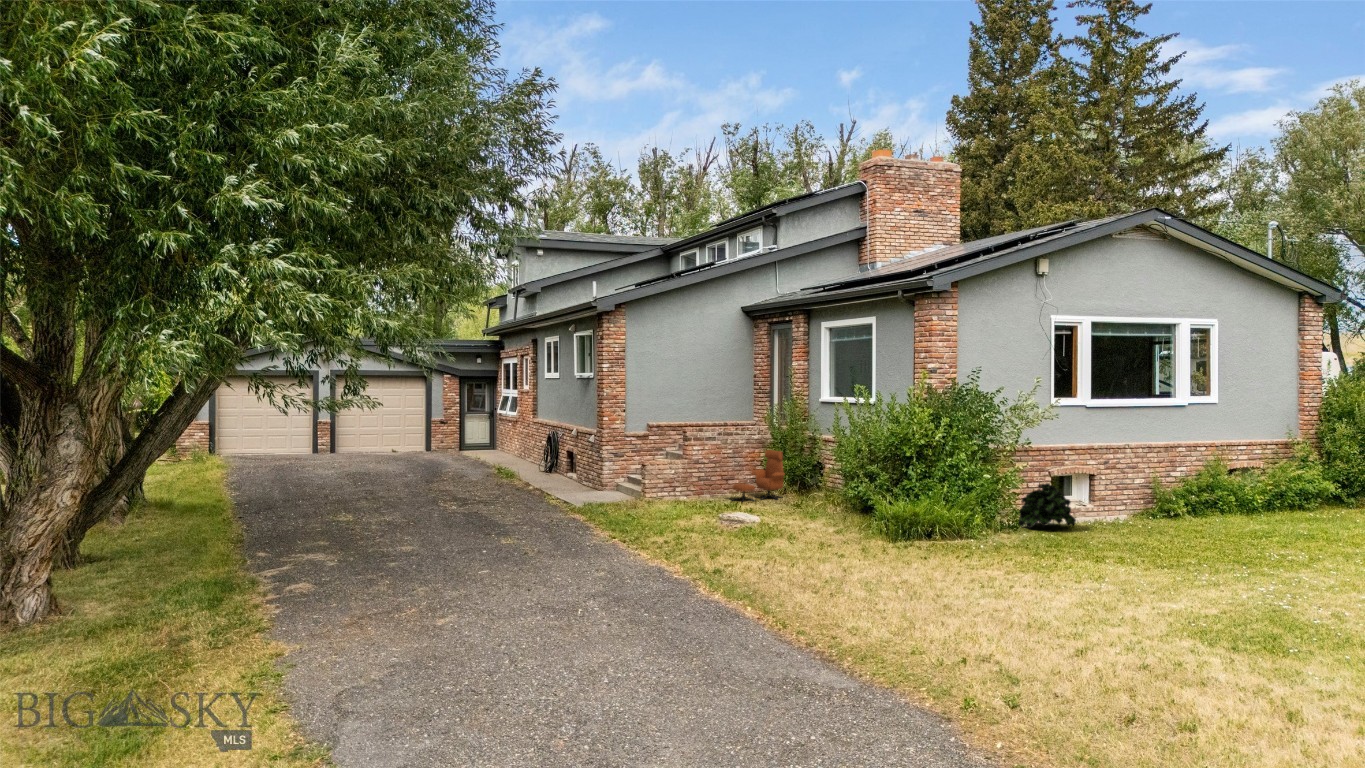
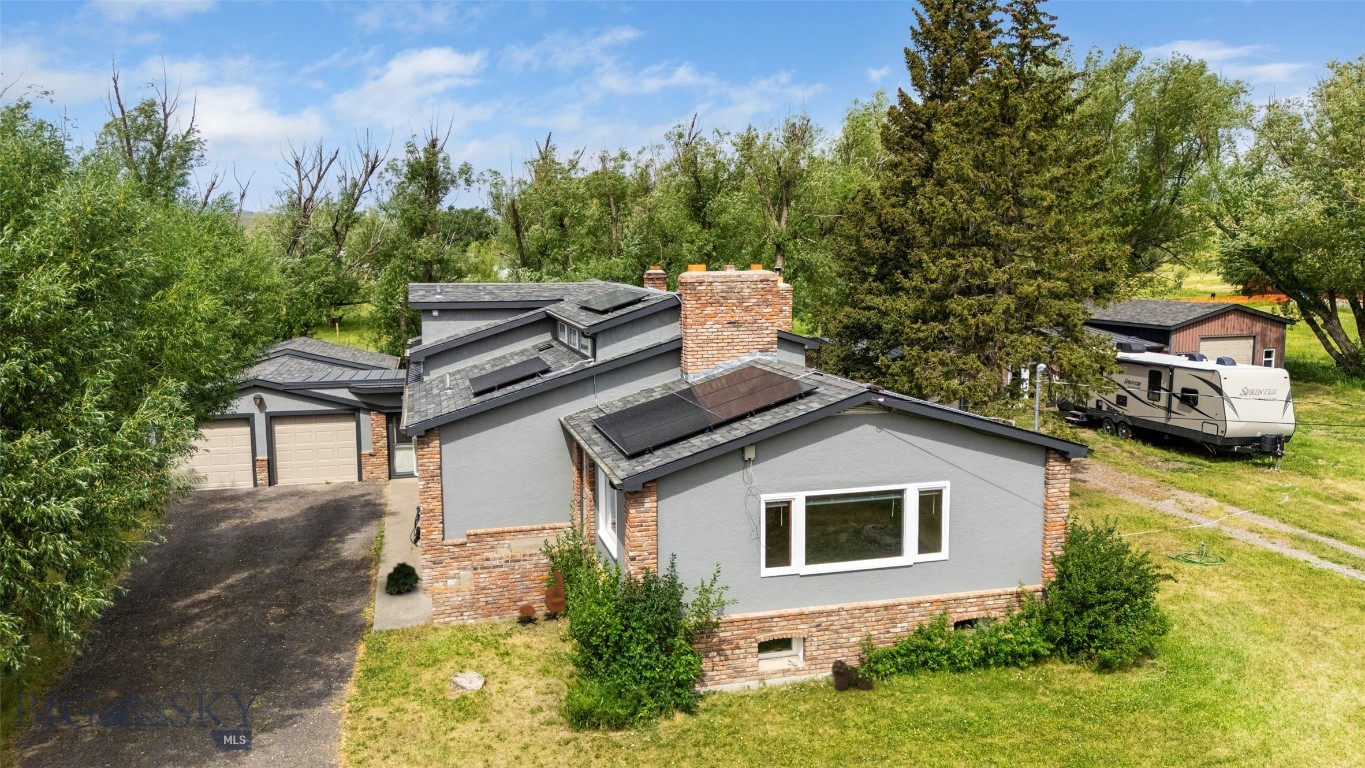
potted plant: present [1017,483,1076,529] -> present [385,562,422,593]
woven basket: none [1121,498,1179,521] -> present [832,660,872,690]

